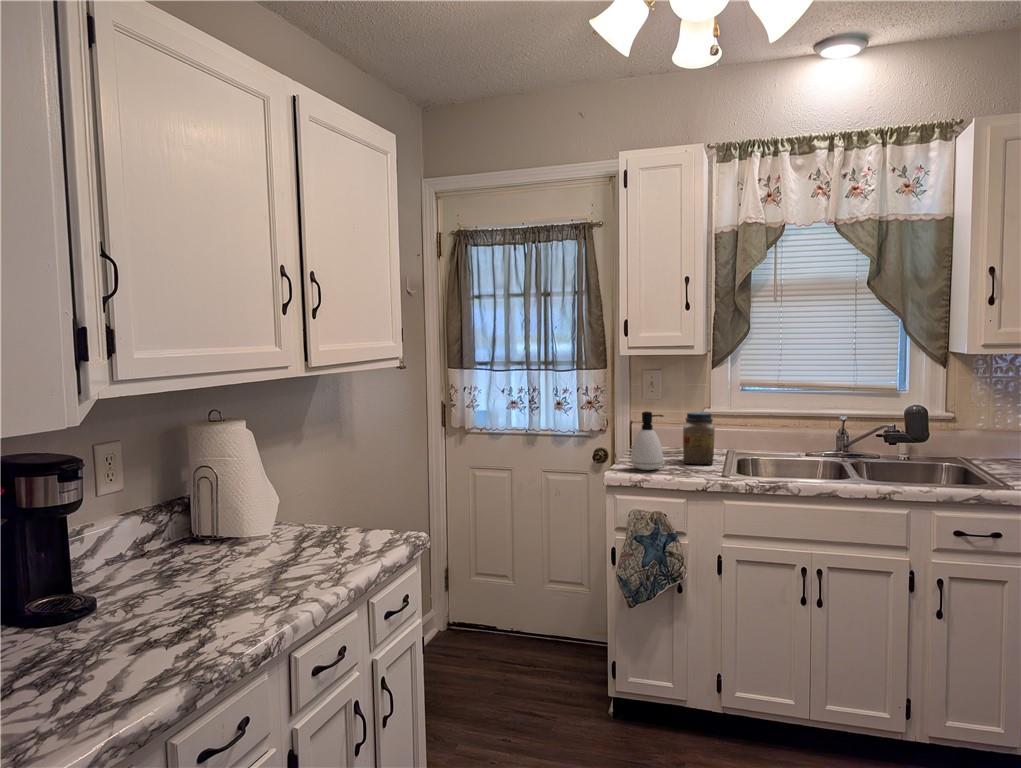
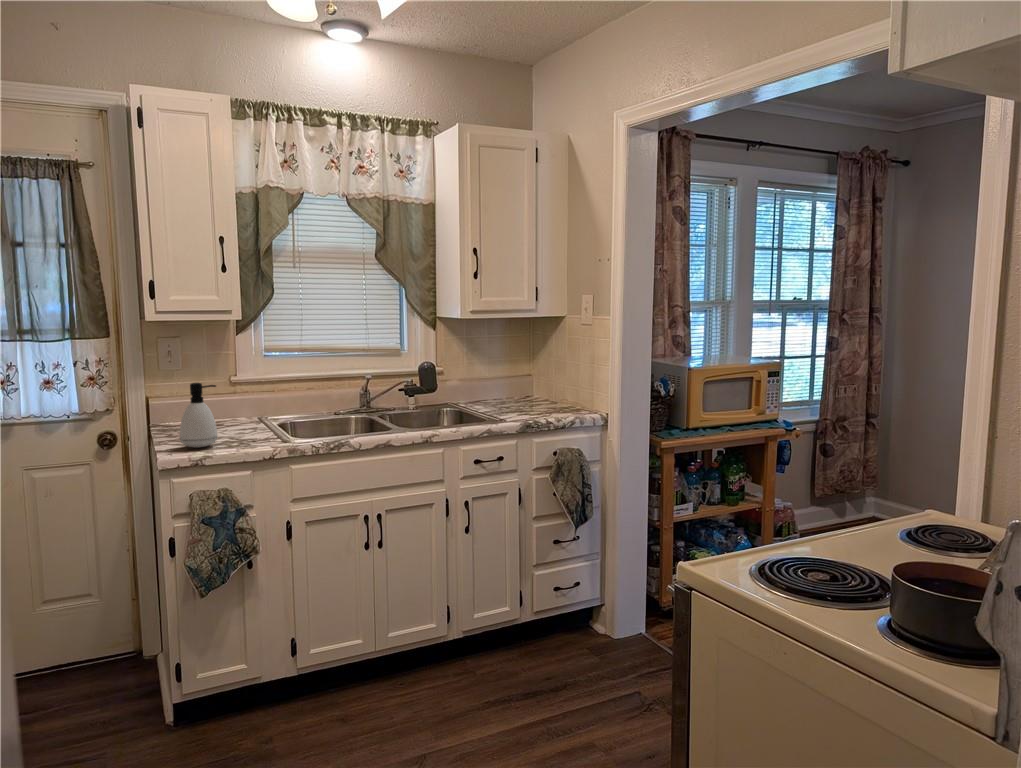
jar: present [683,412,715,464] -> none [225,381,262,437]

